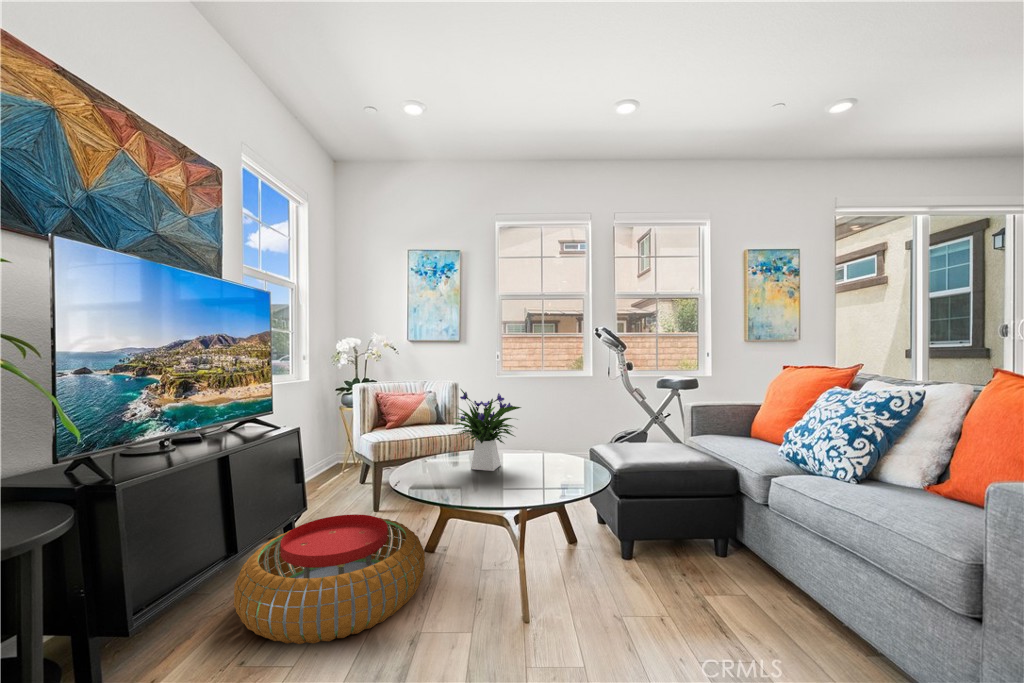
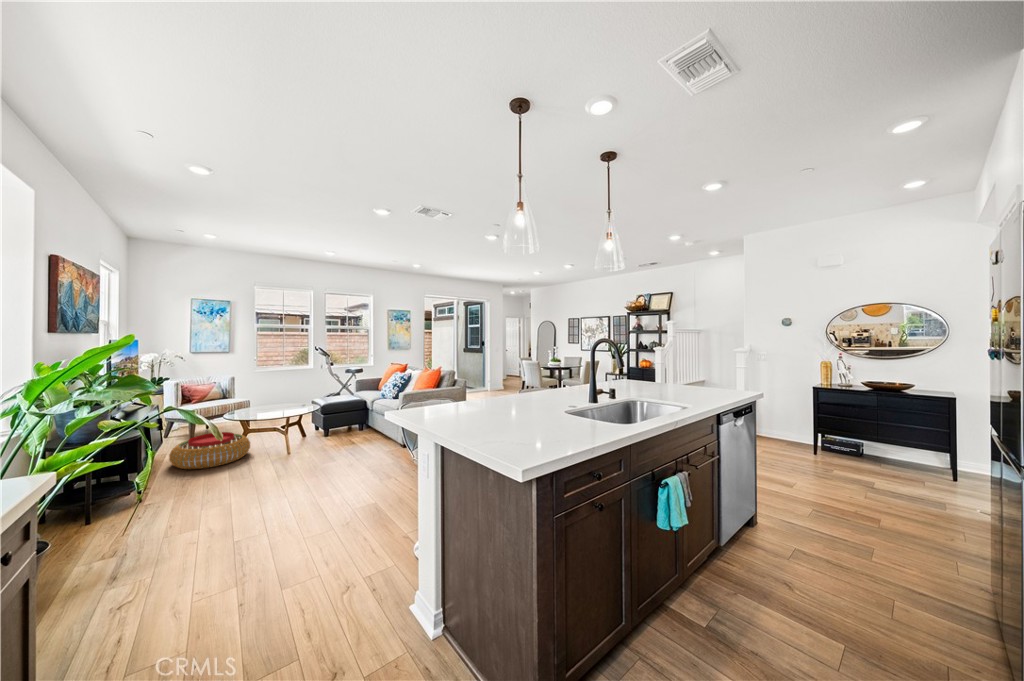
flower arrangement: present [449,389,521,471] -> none [251,382,285,412]

